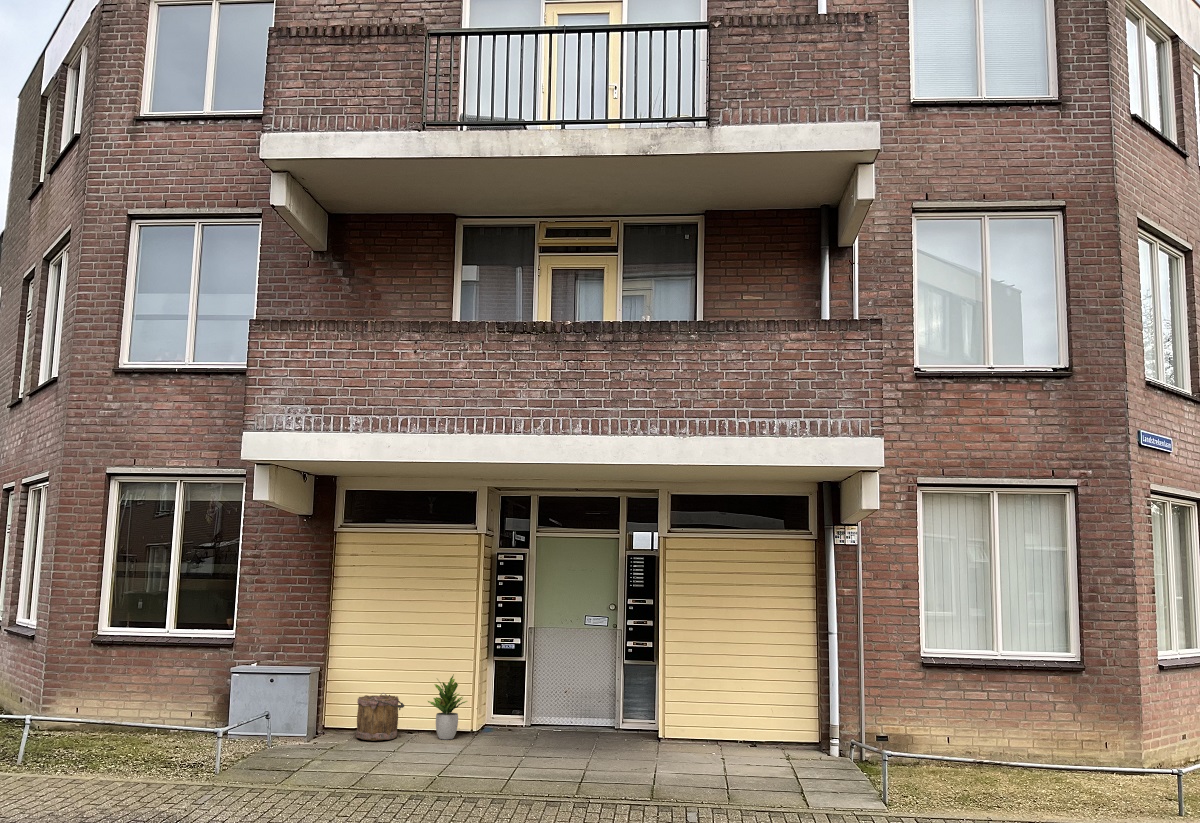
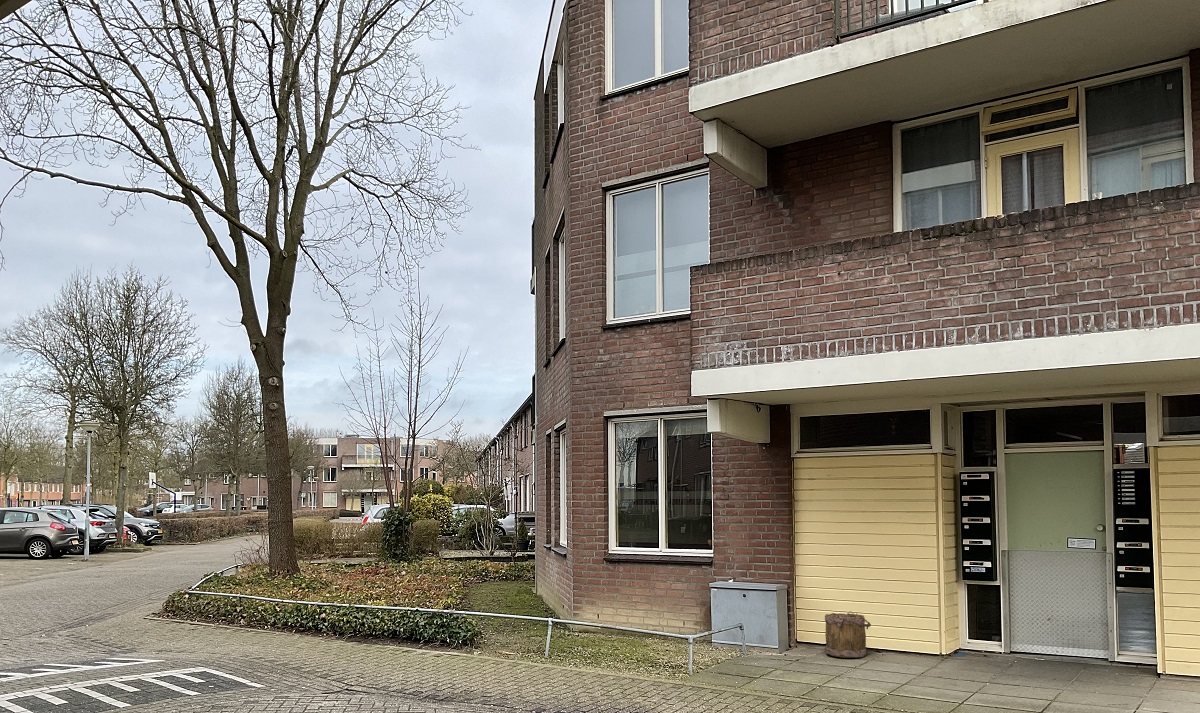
potted plant: present [428,674,467,739] -> none [894,595,937,662]

